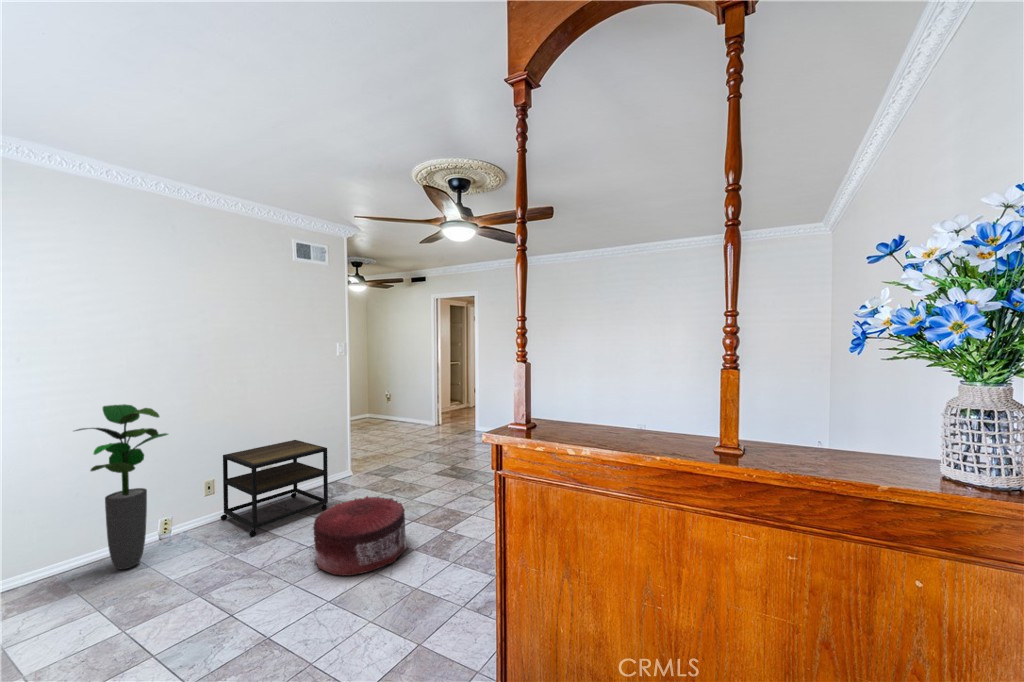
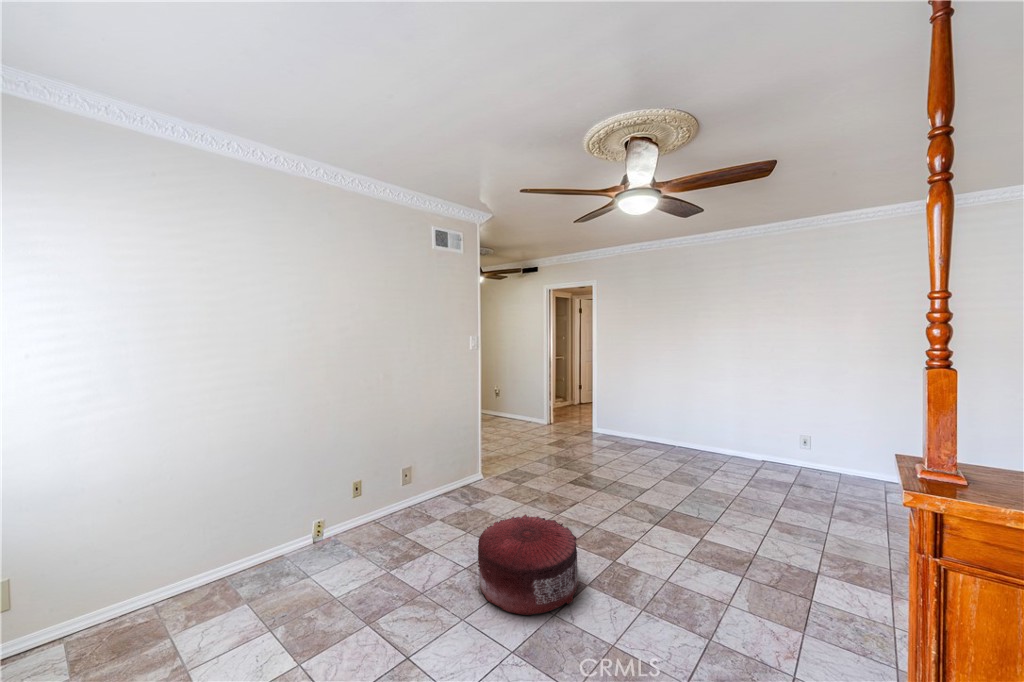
potted plant: present [75,404,168,569] -> none [241,402,327,577]
side table: present [221,440,328,537] -> none [366,441,471,548]

